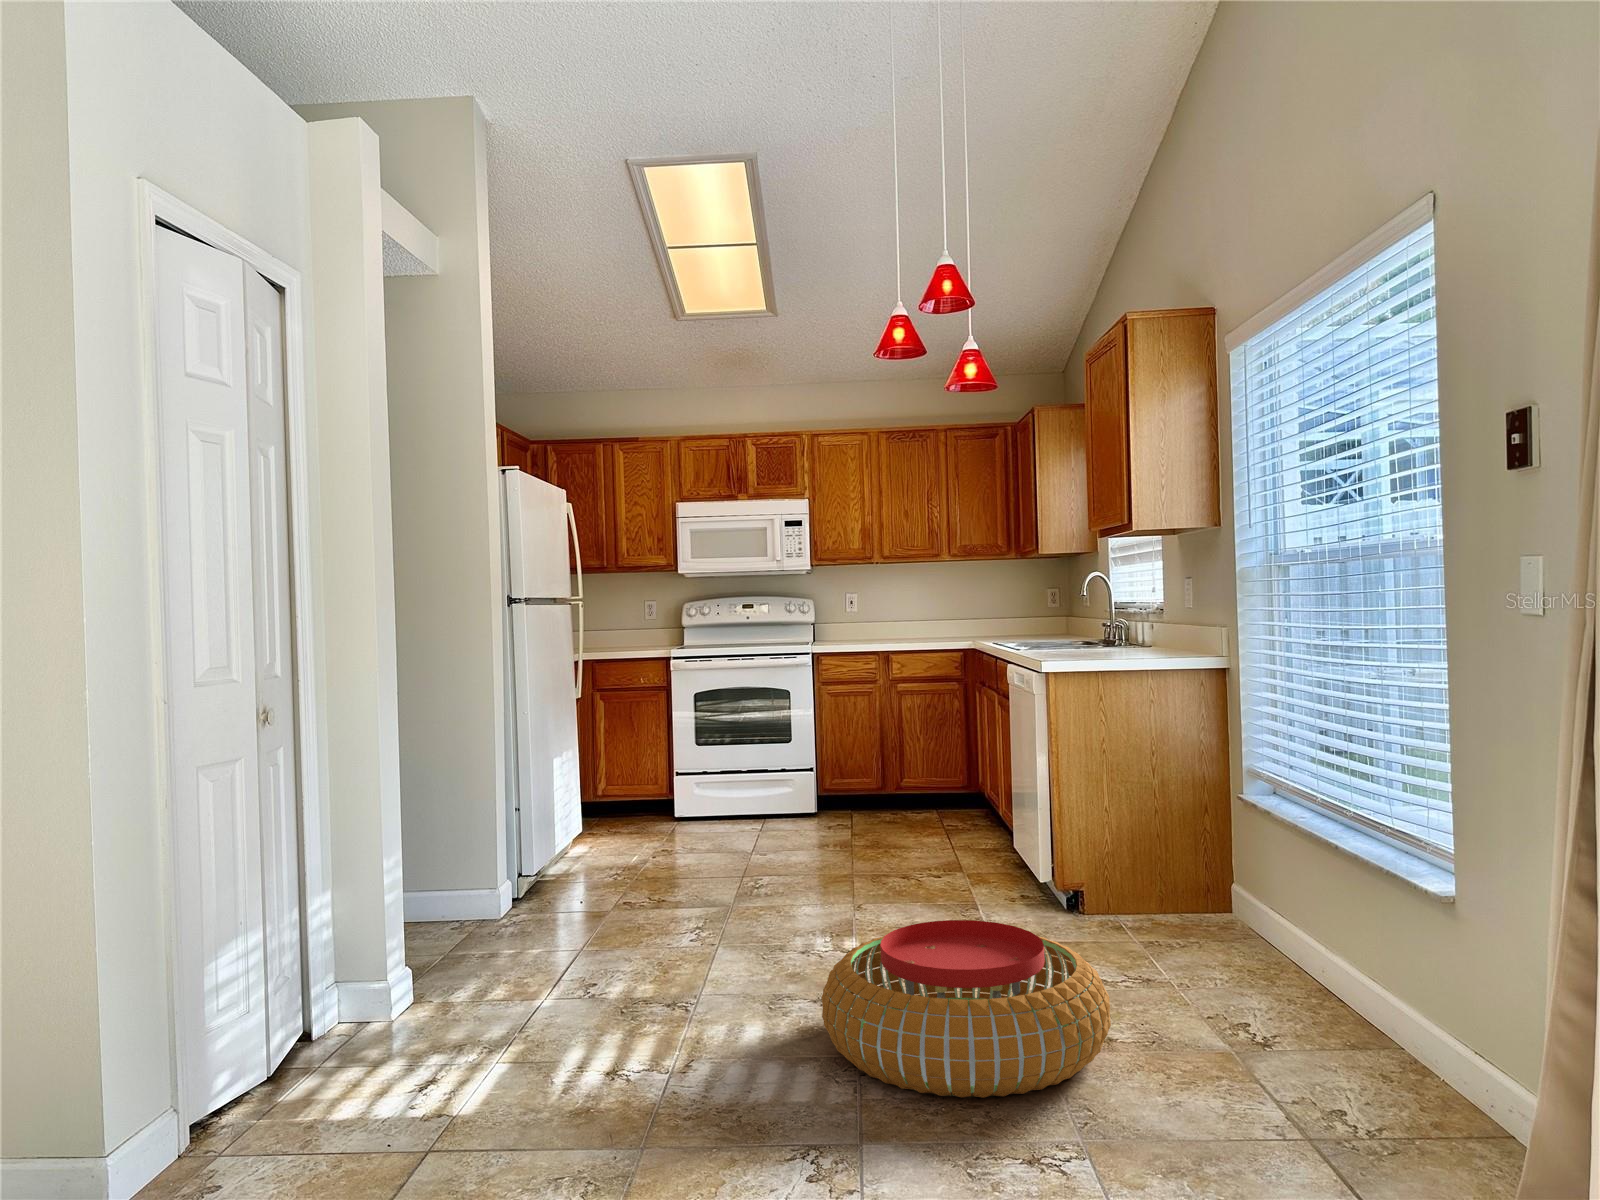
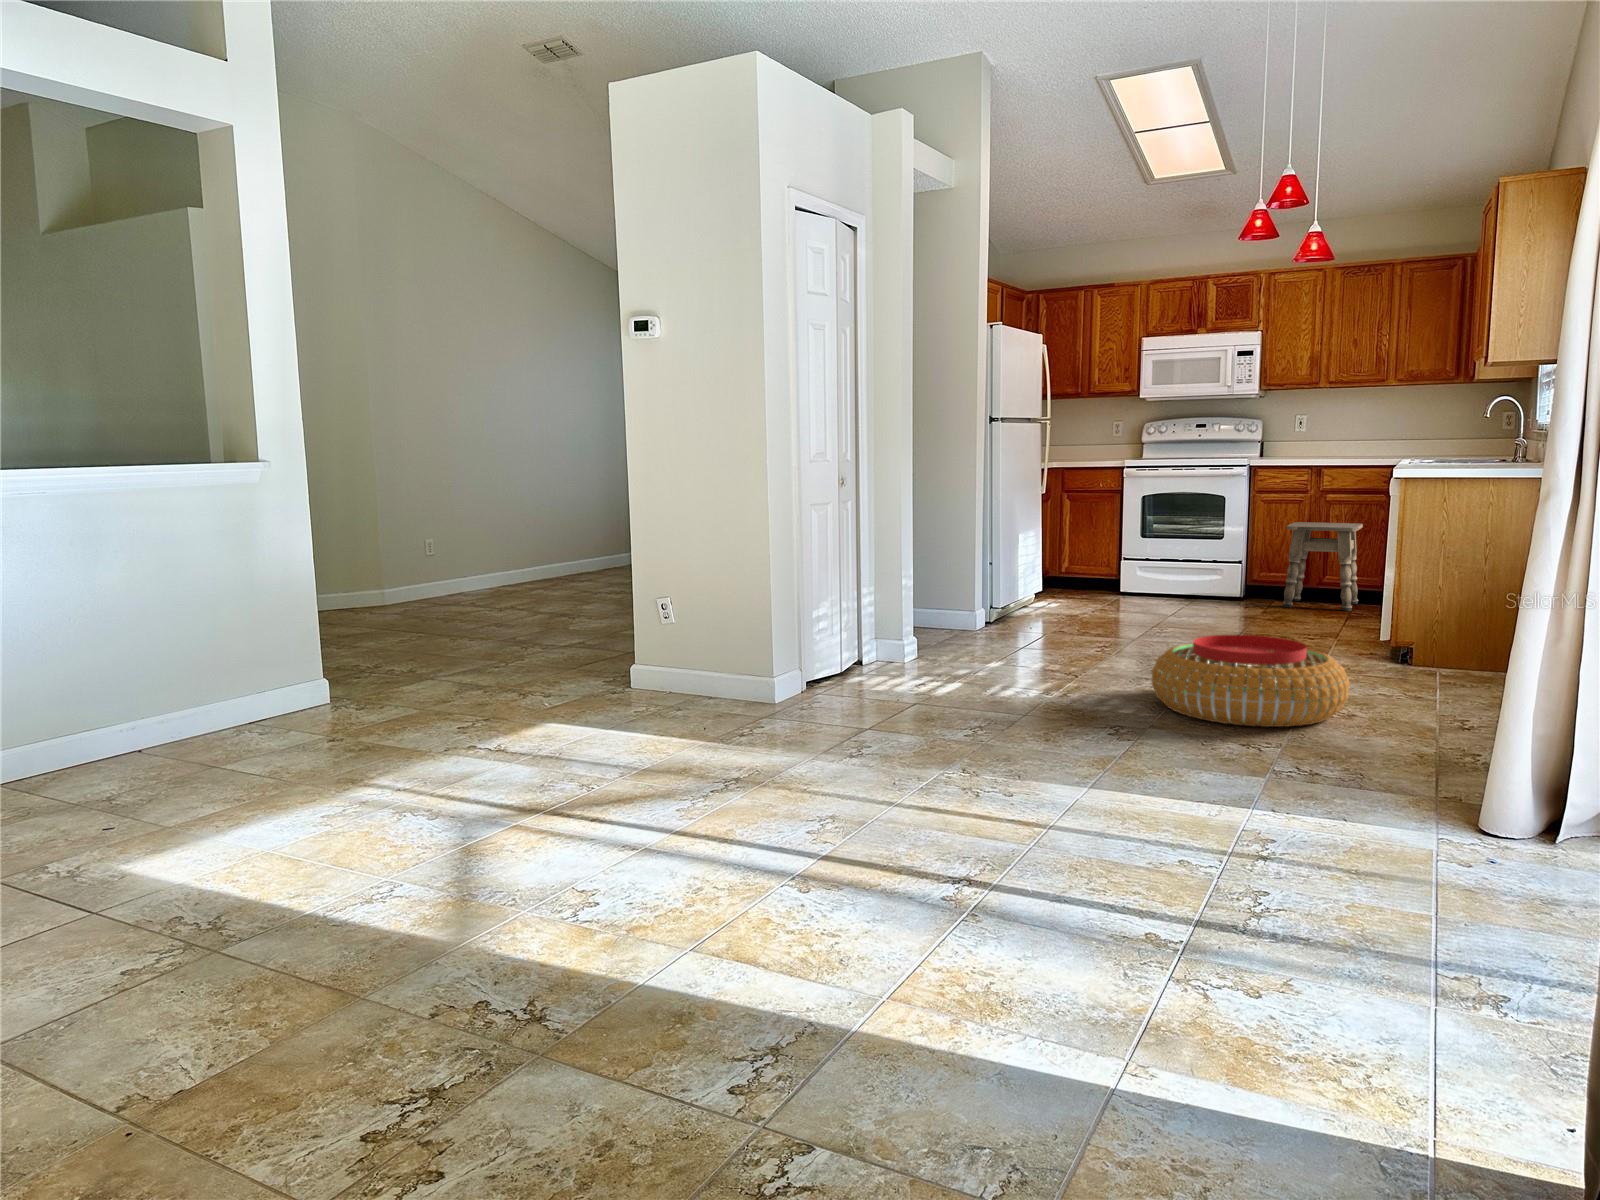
side table: none [867,716,946,823] -> present [1283,522,1363,611]

